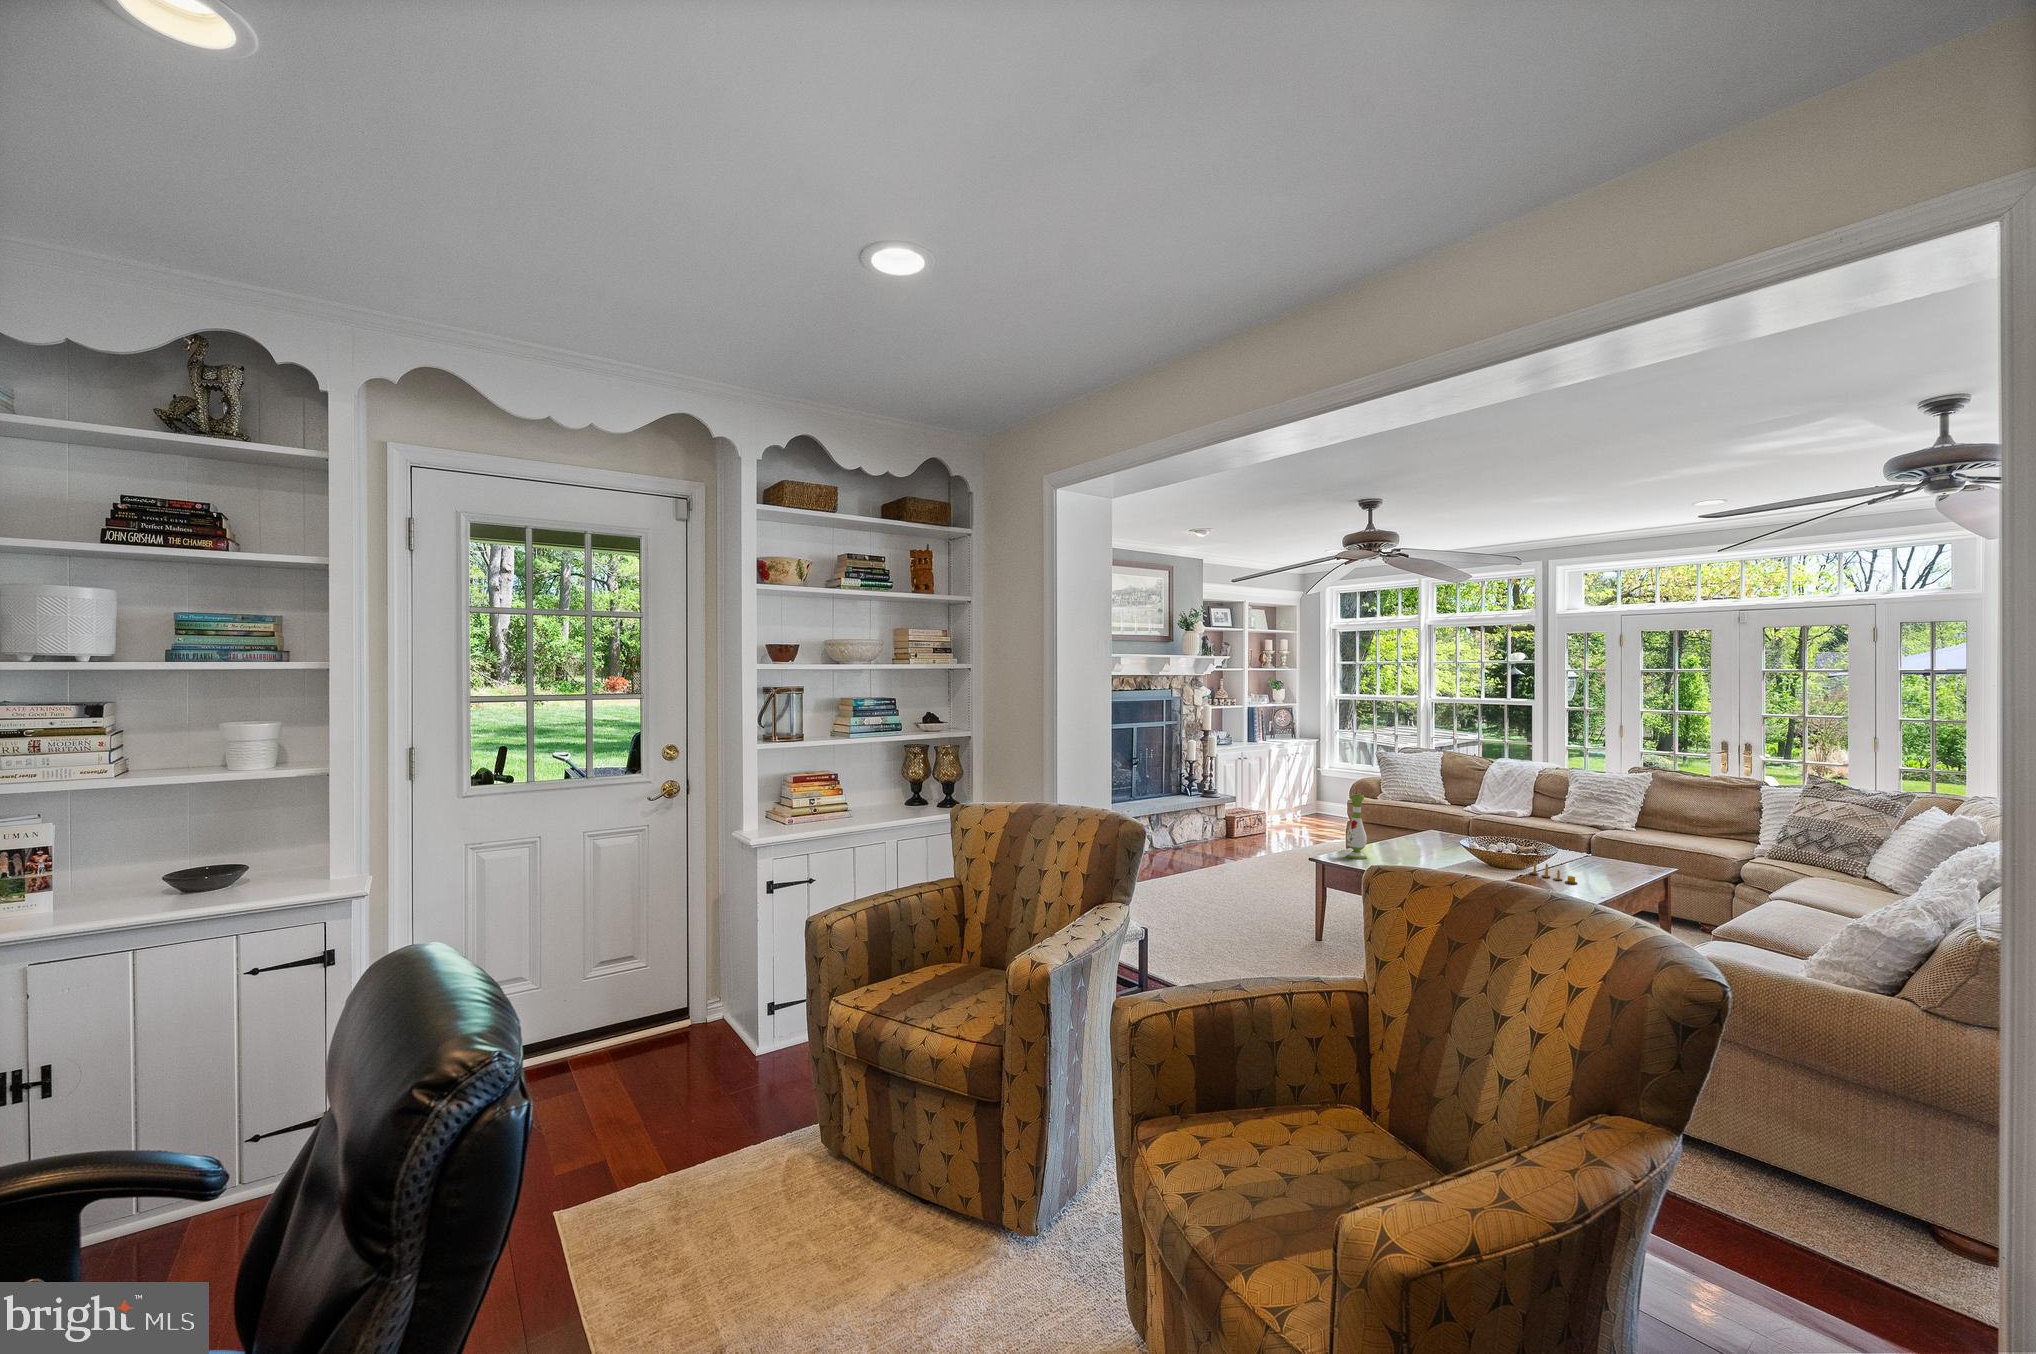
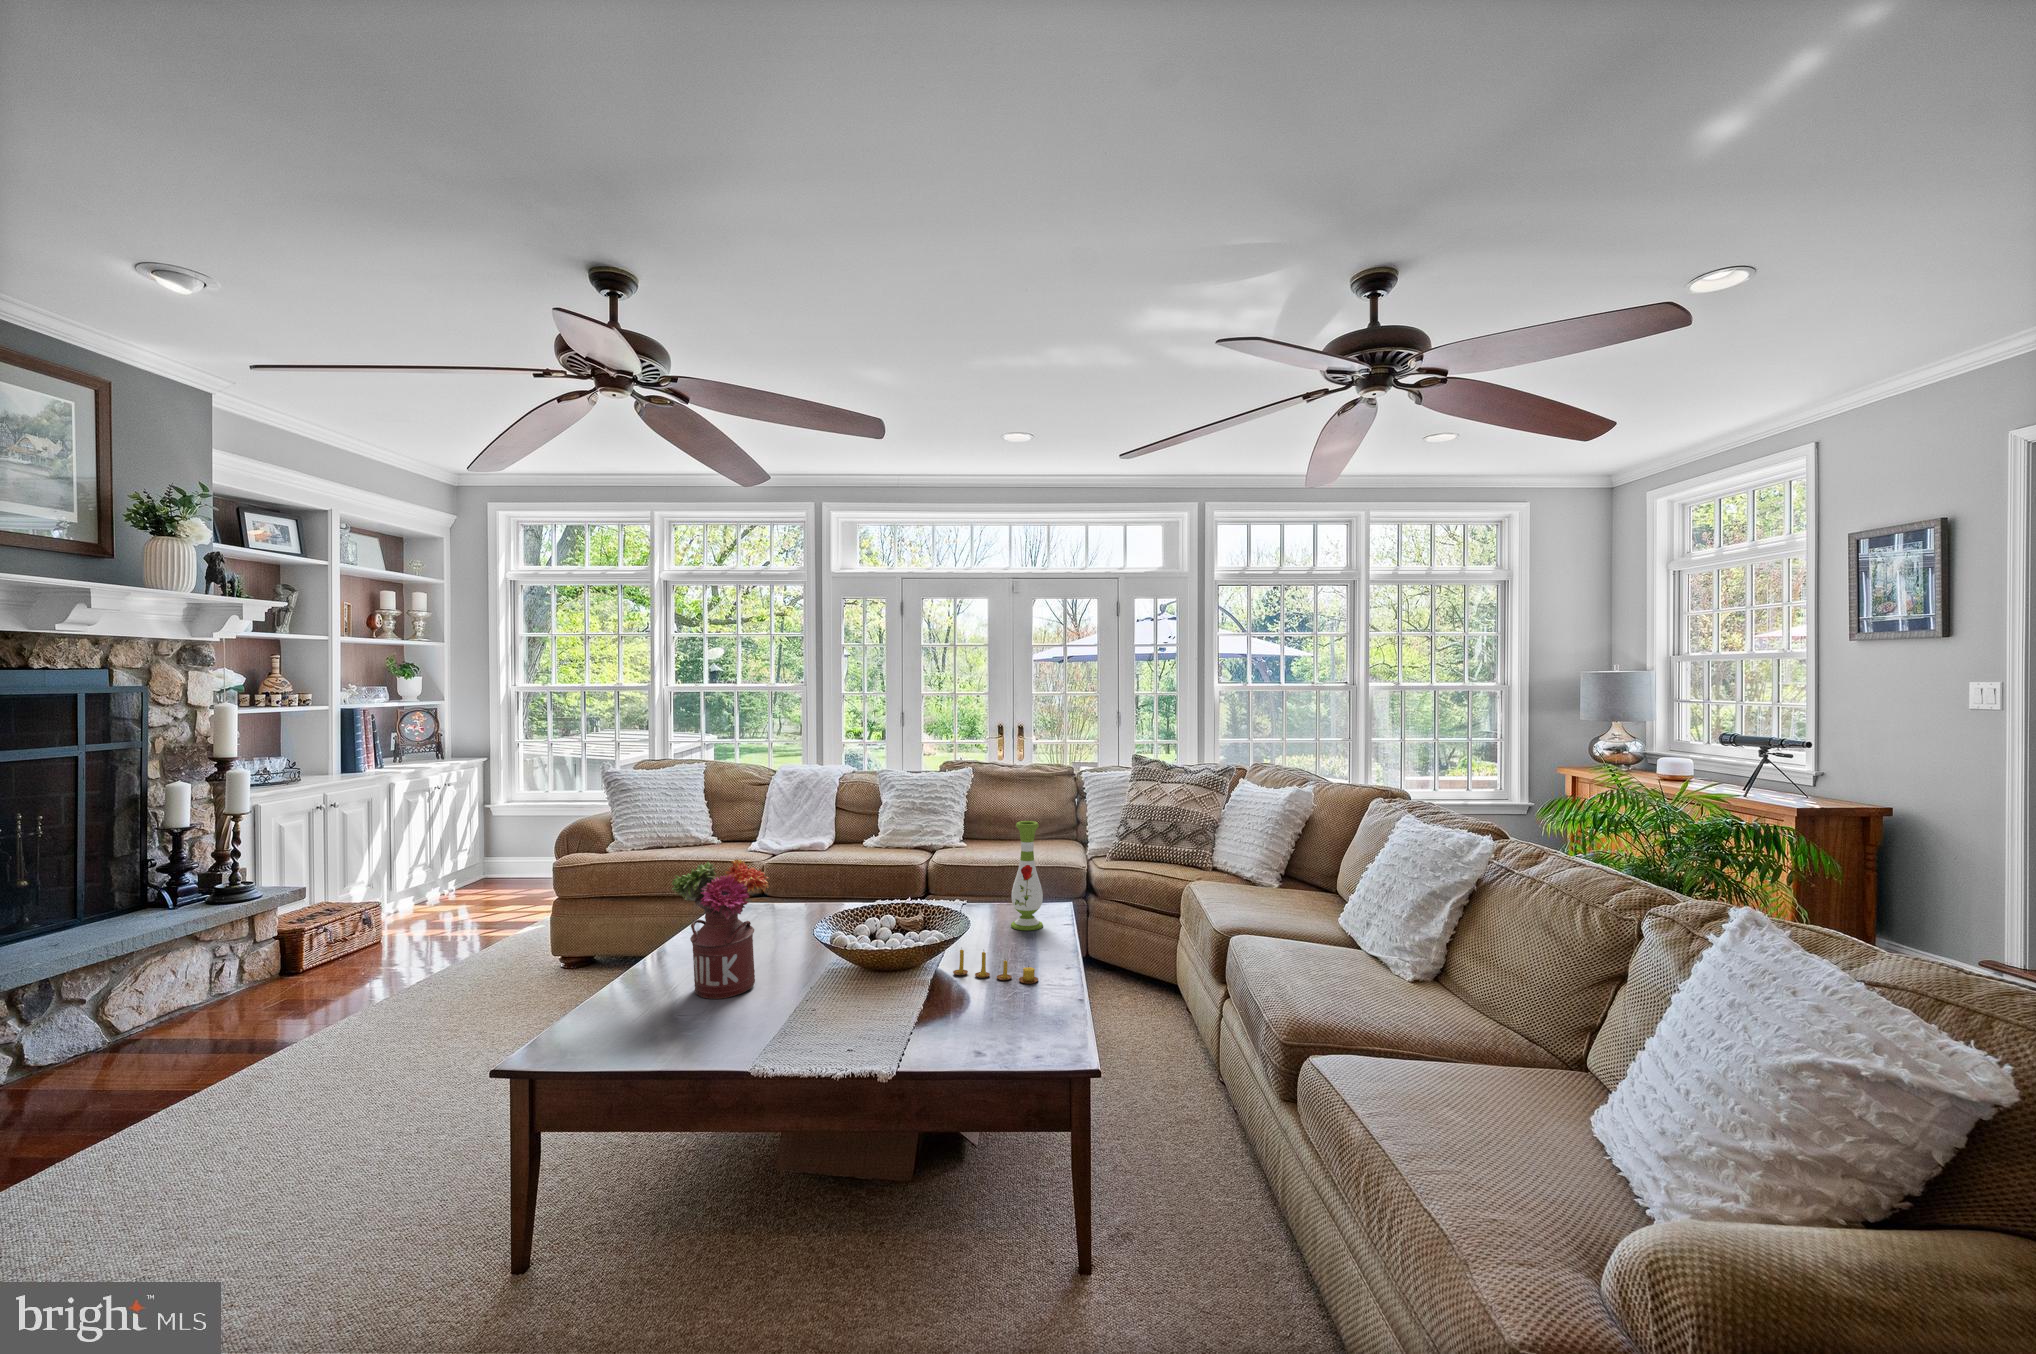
vase: present [1346,794,1367,859] -> present [1011,821,1043,931]
flower arrangement: none [1381,795,1429,858] -> present [672,859,769,999]

